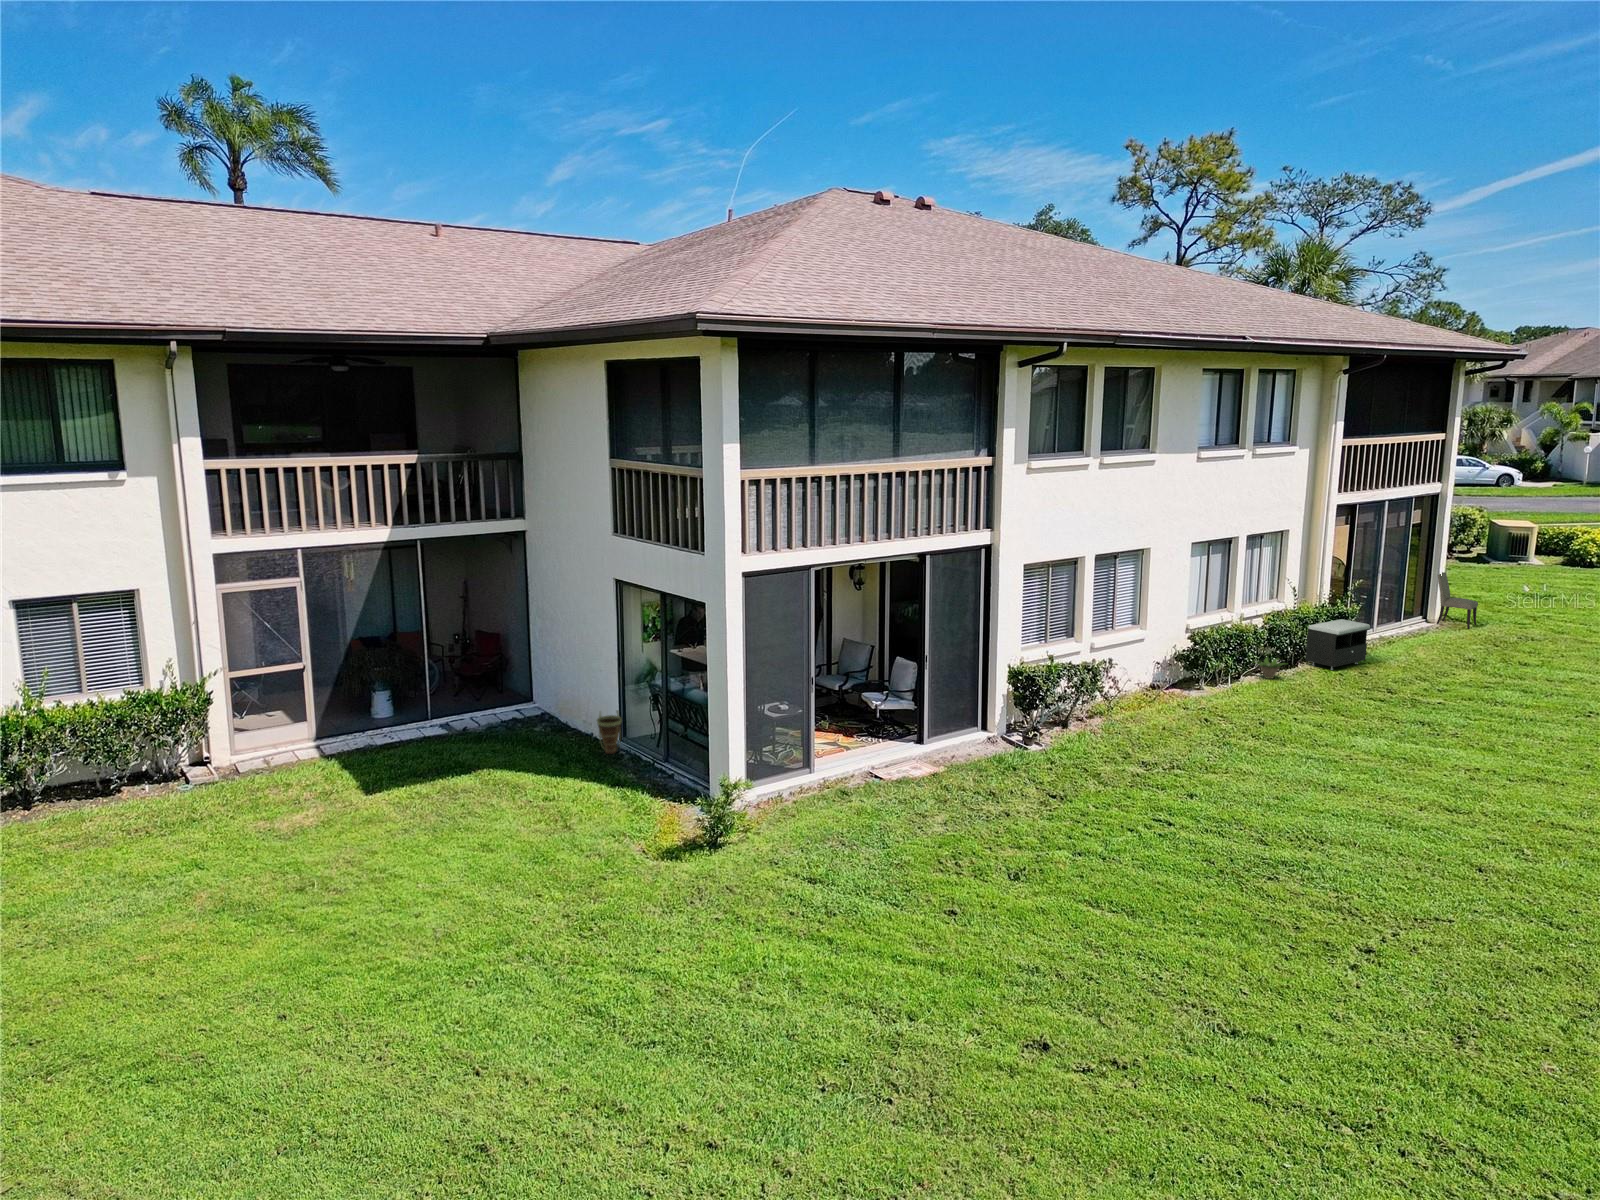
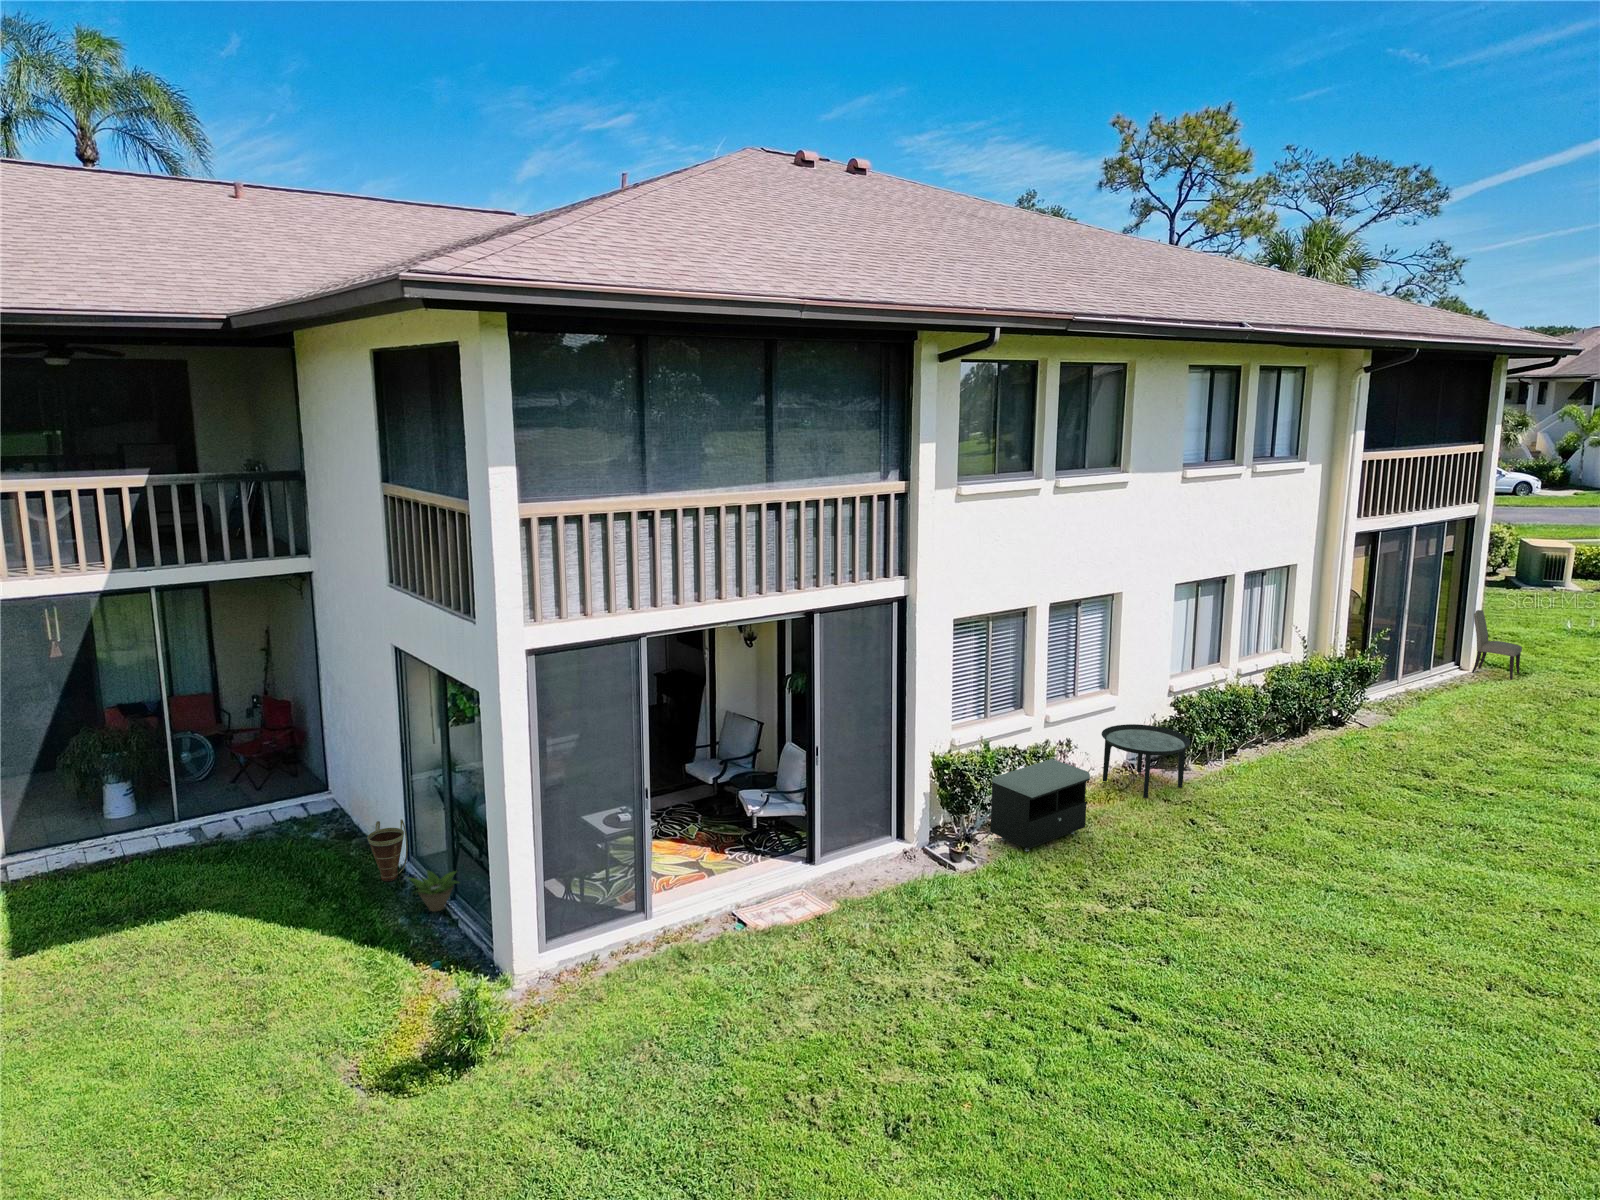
storage bench: present [1305,619,1370,670] -> present [990,759,1090,852]
round table: none [1135,652,1204,705] -> present [1102,724,1190,798]
decorative plant: present [1258,657,1285,679] -> present [407,870,459,911]

